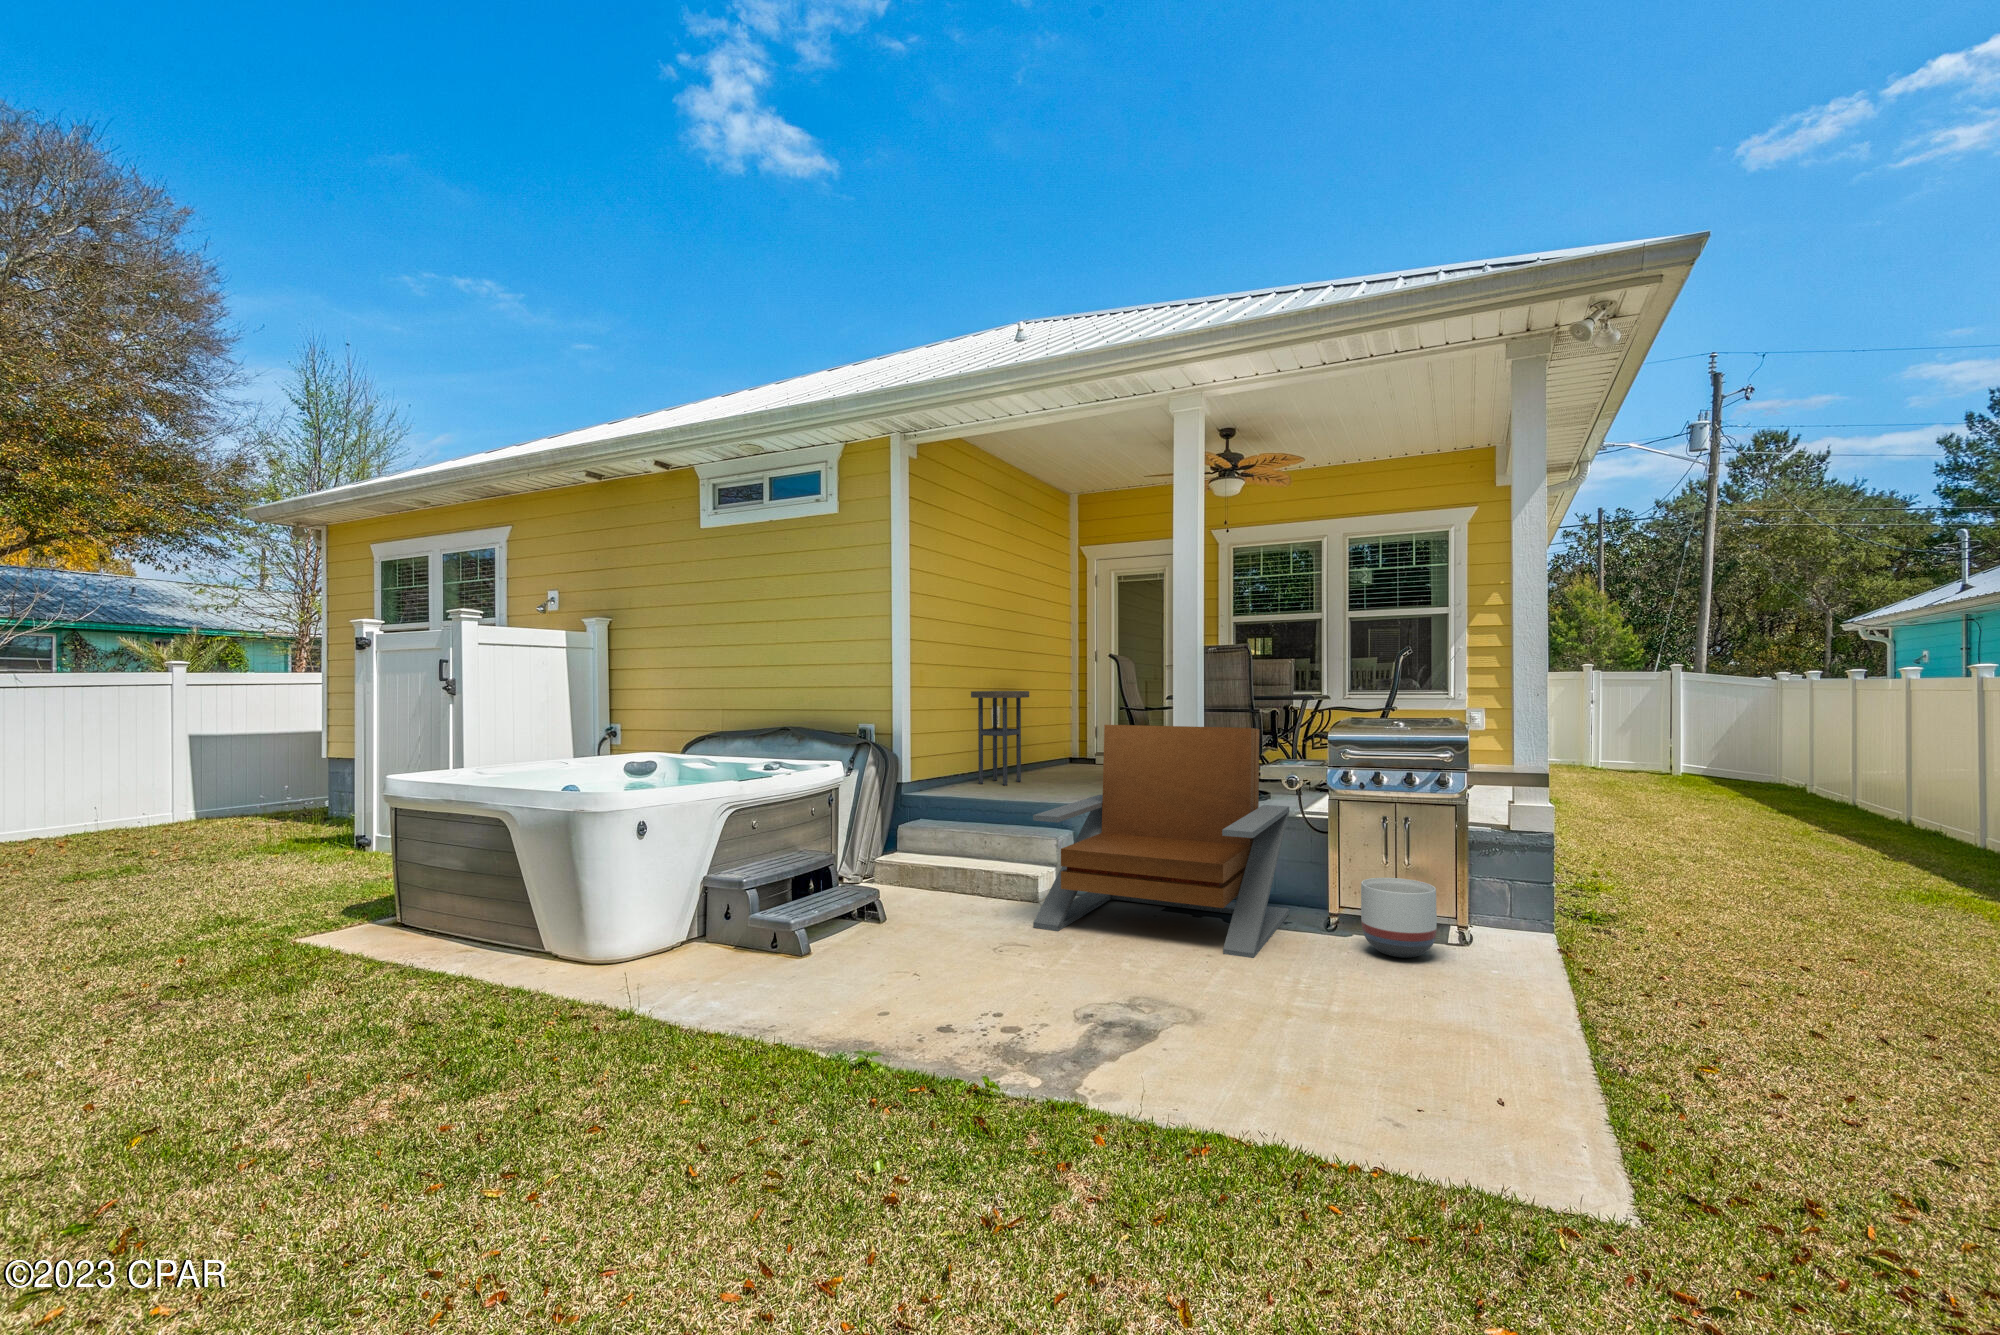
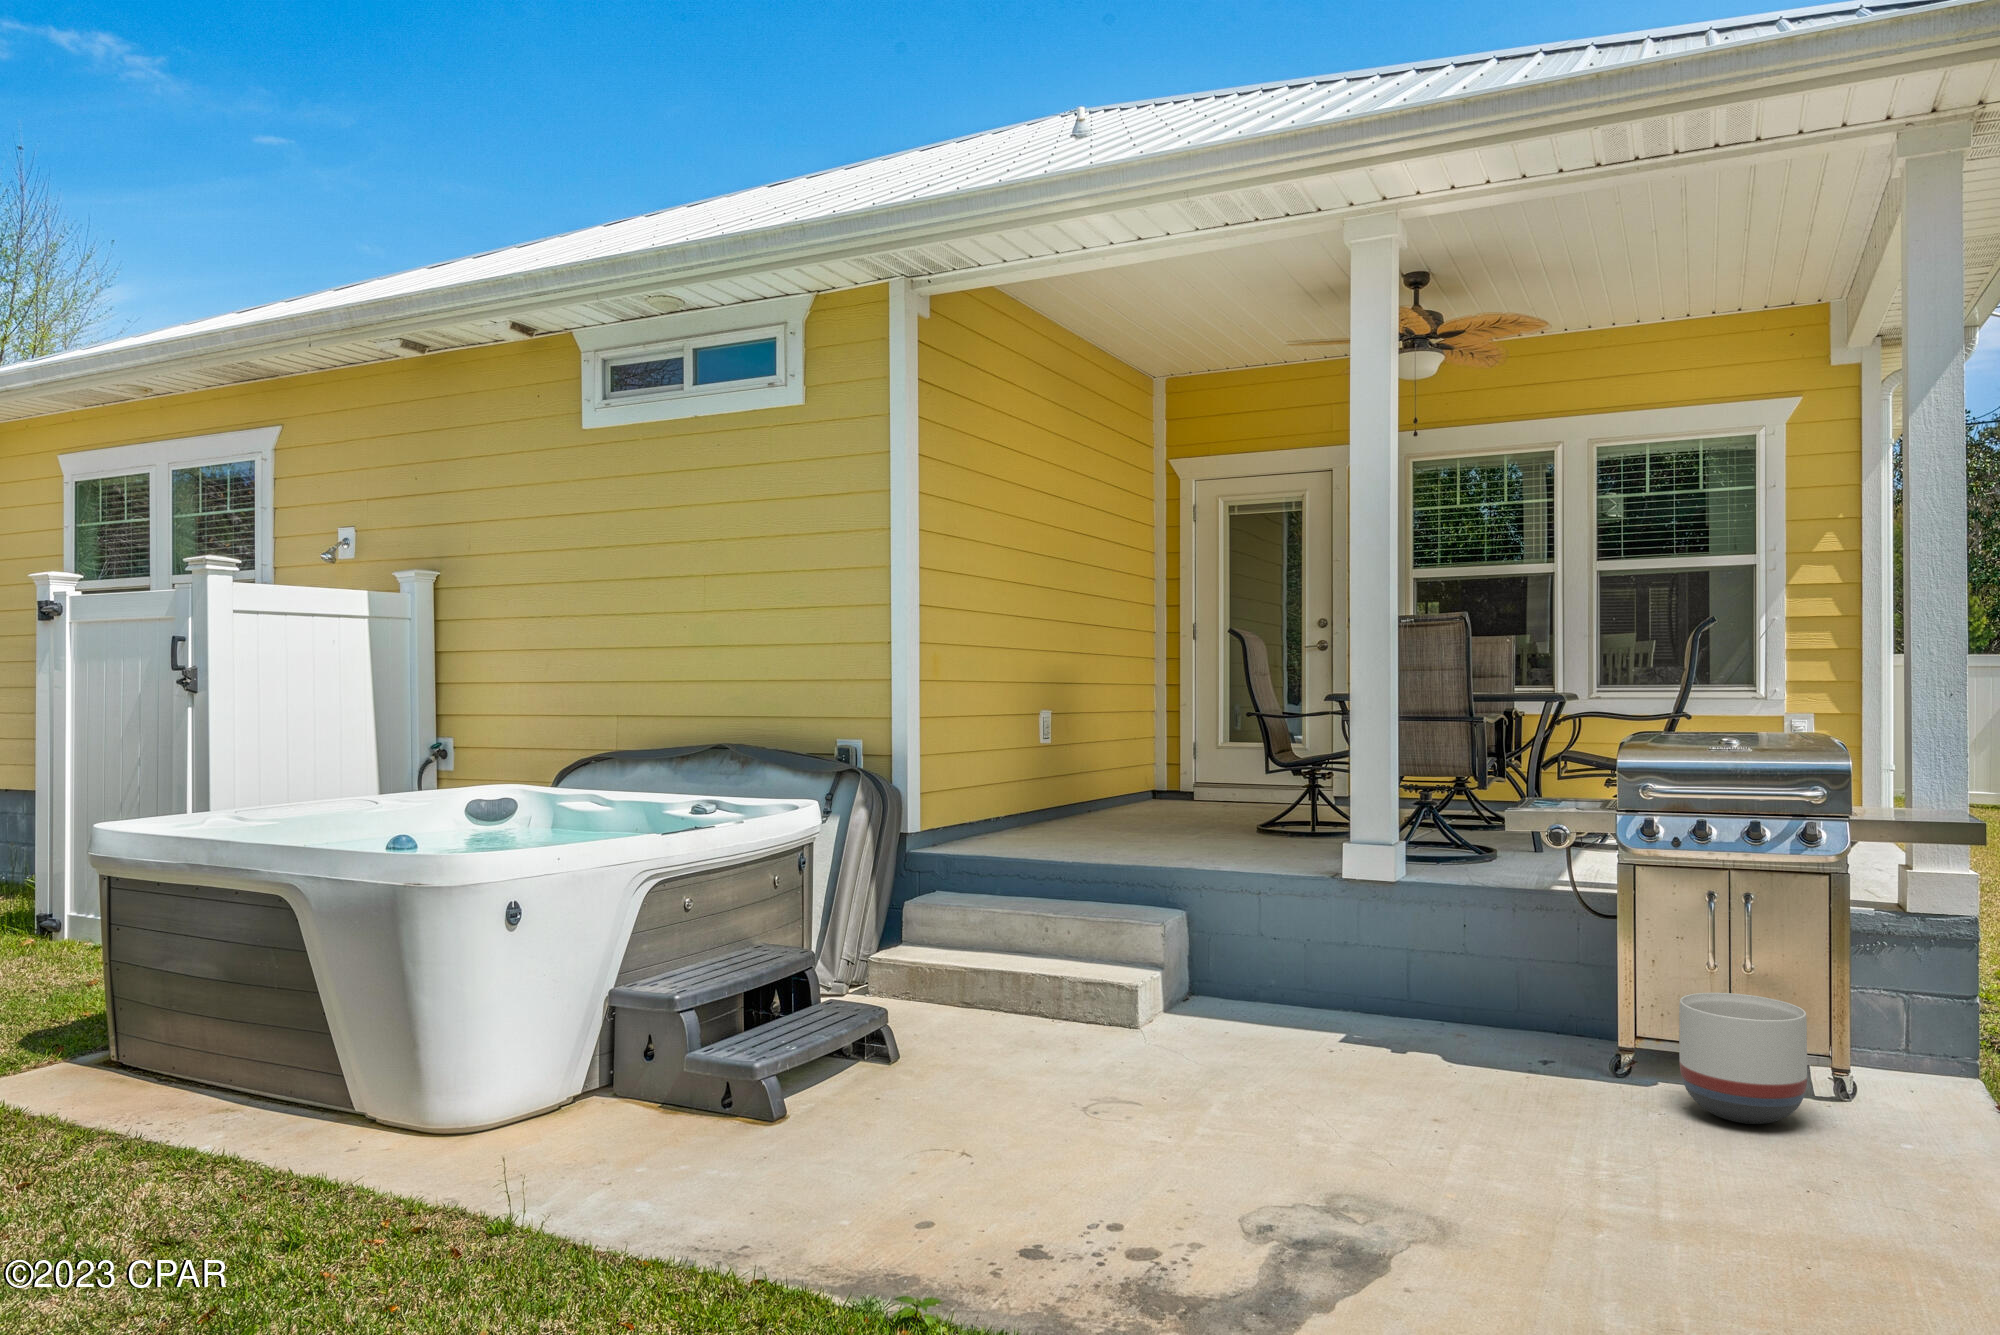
side table: present [971,691,1029,785] -> none [1009,688,1101,837]
lounge chair: present [1033,725,1289,958] -> none [1137,743,1544,1127]

